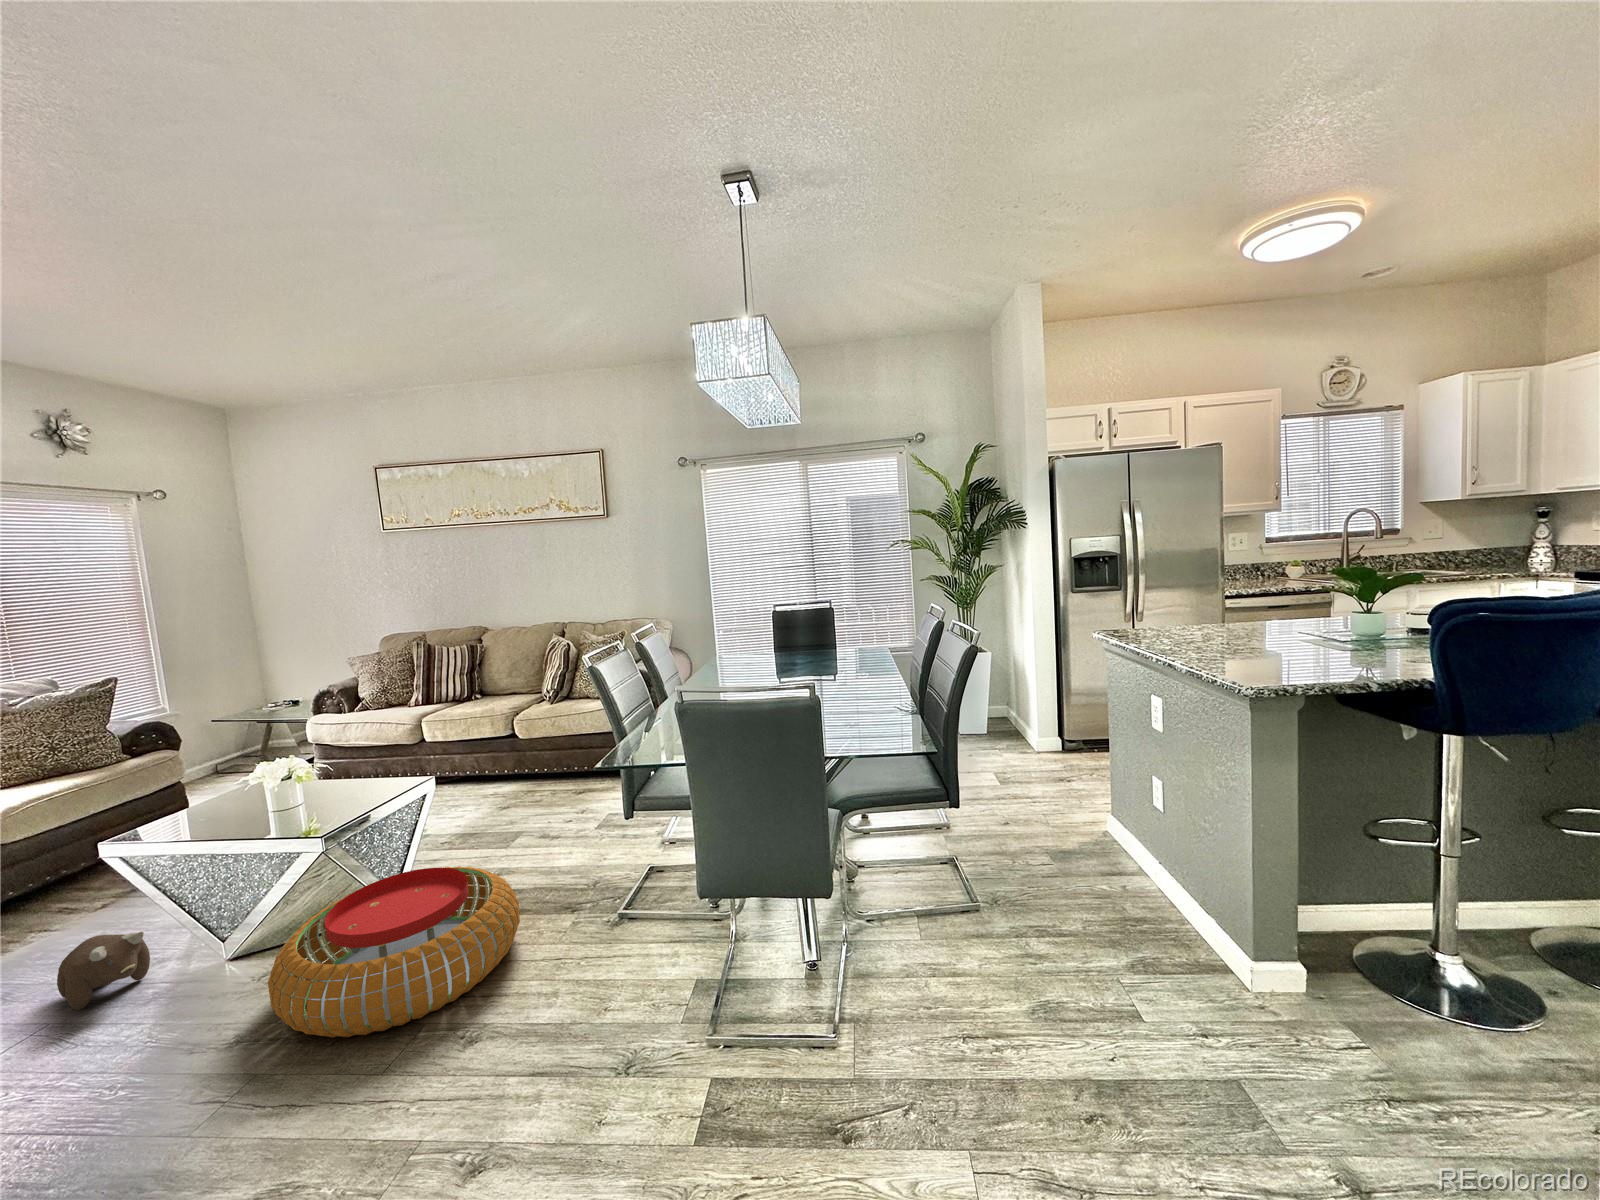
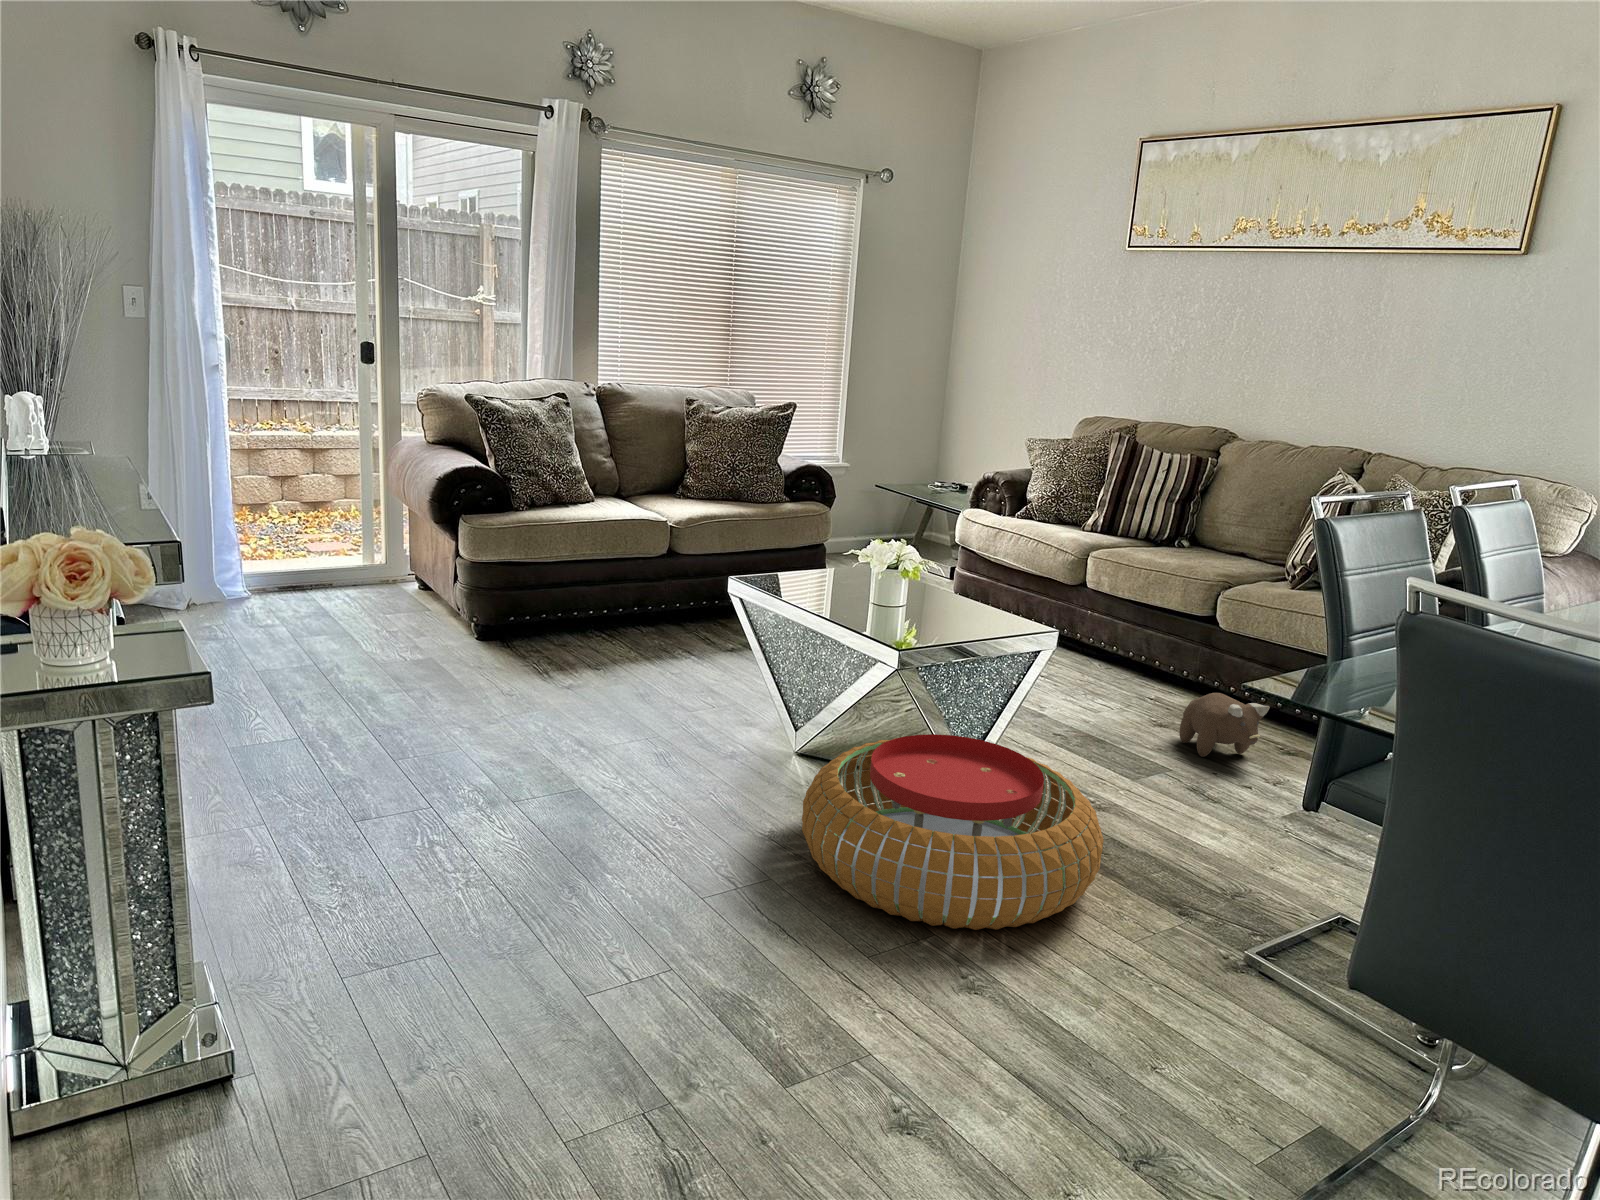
plush toy: present [57,931,150,1010] -> present [1179,693,1270,757]

